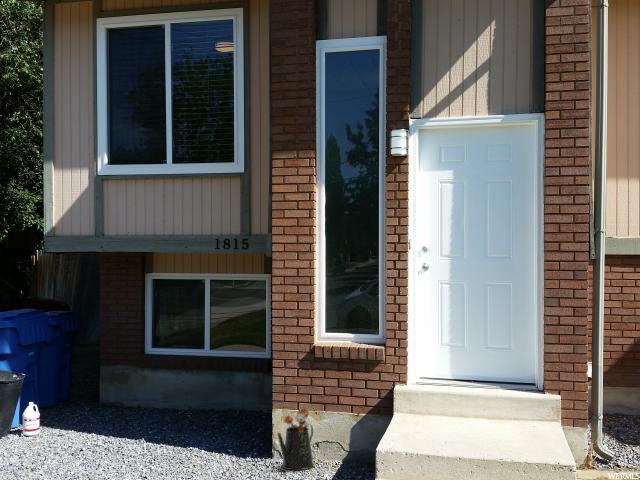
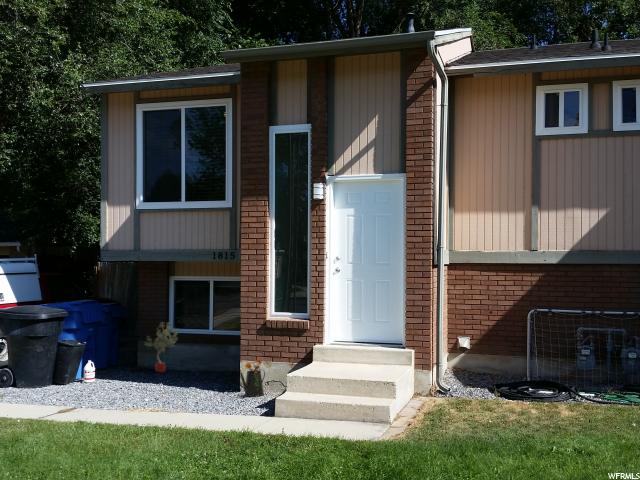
potted tree: none [109,340,161,414] -> present [145,323,178,372]

